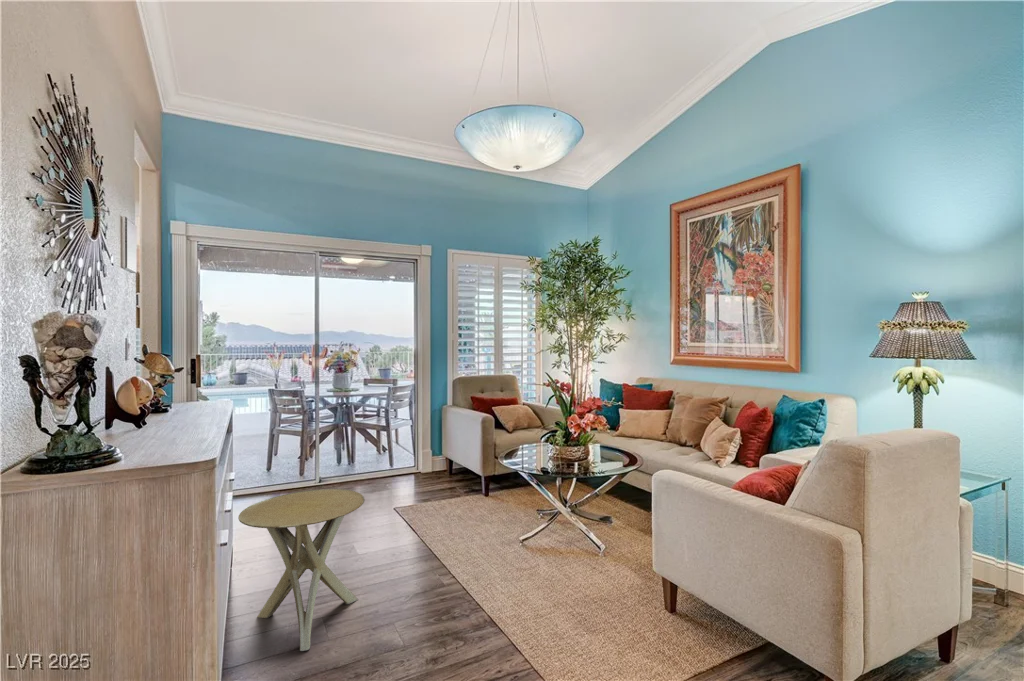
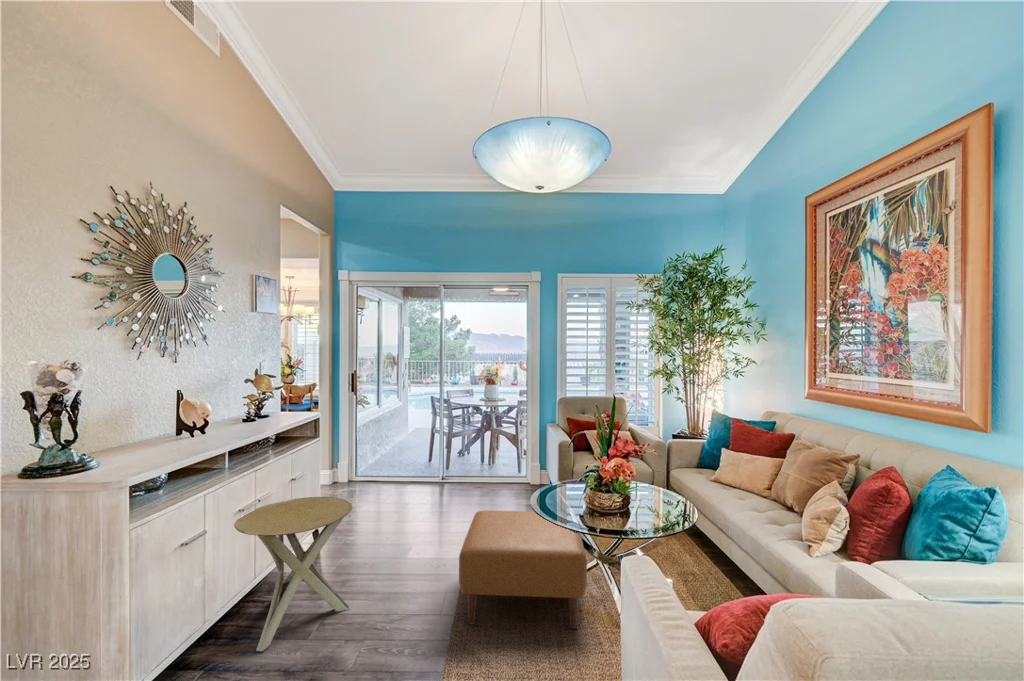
ottoman: none [447,474,581,578] -> present [459,510,587,629]

